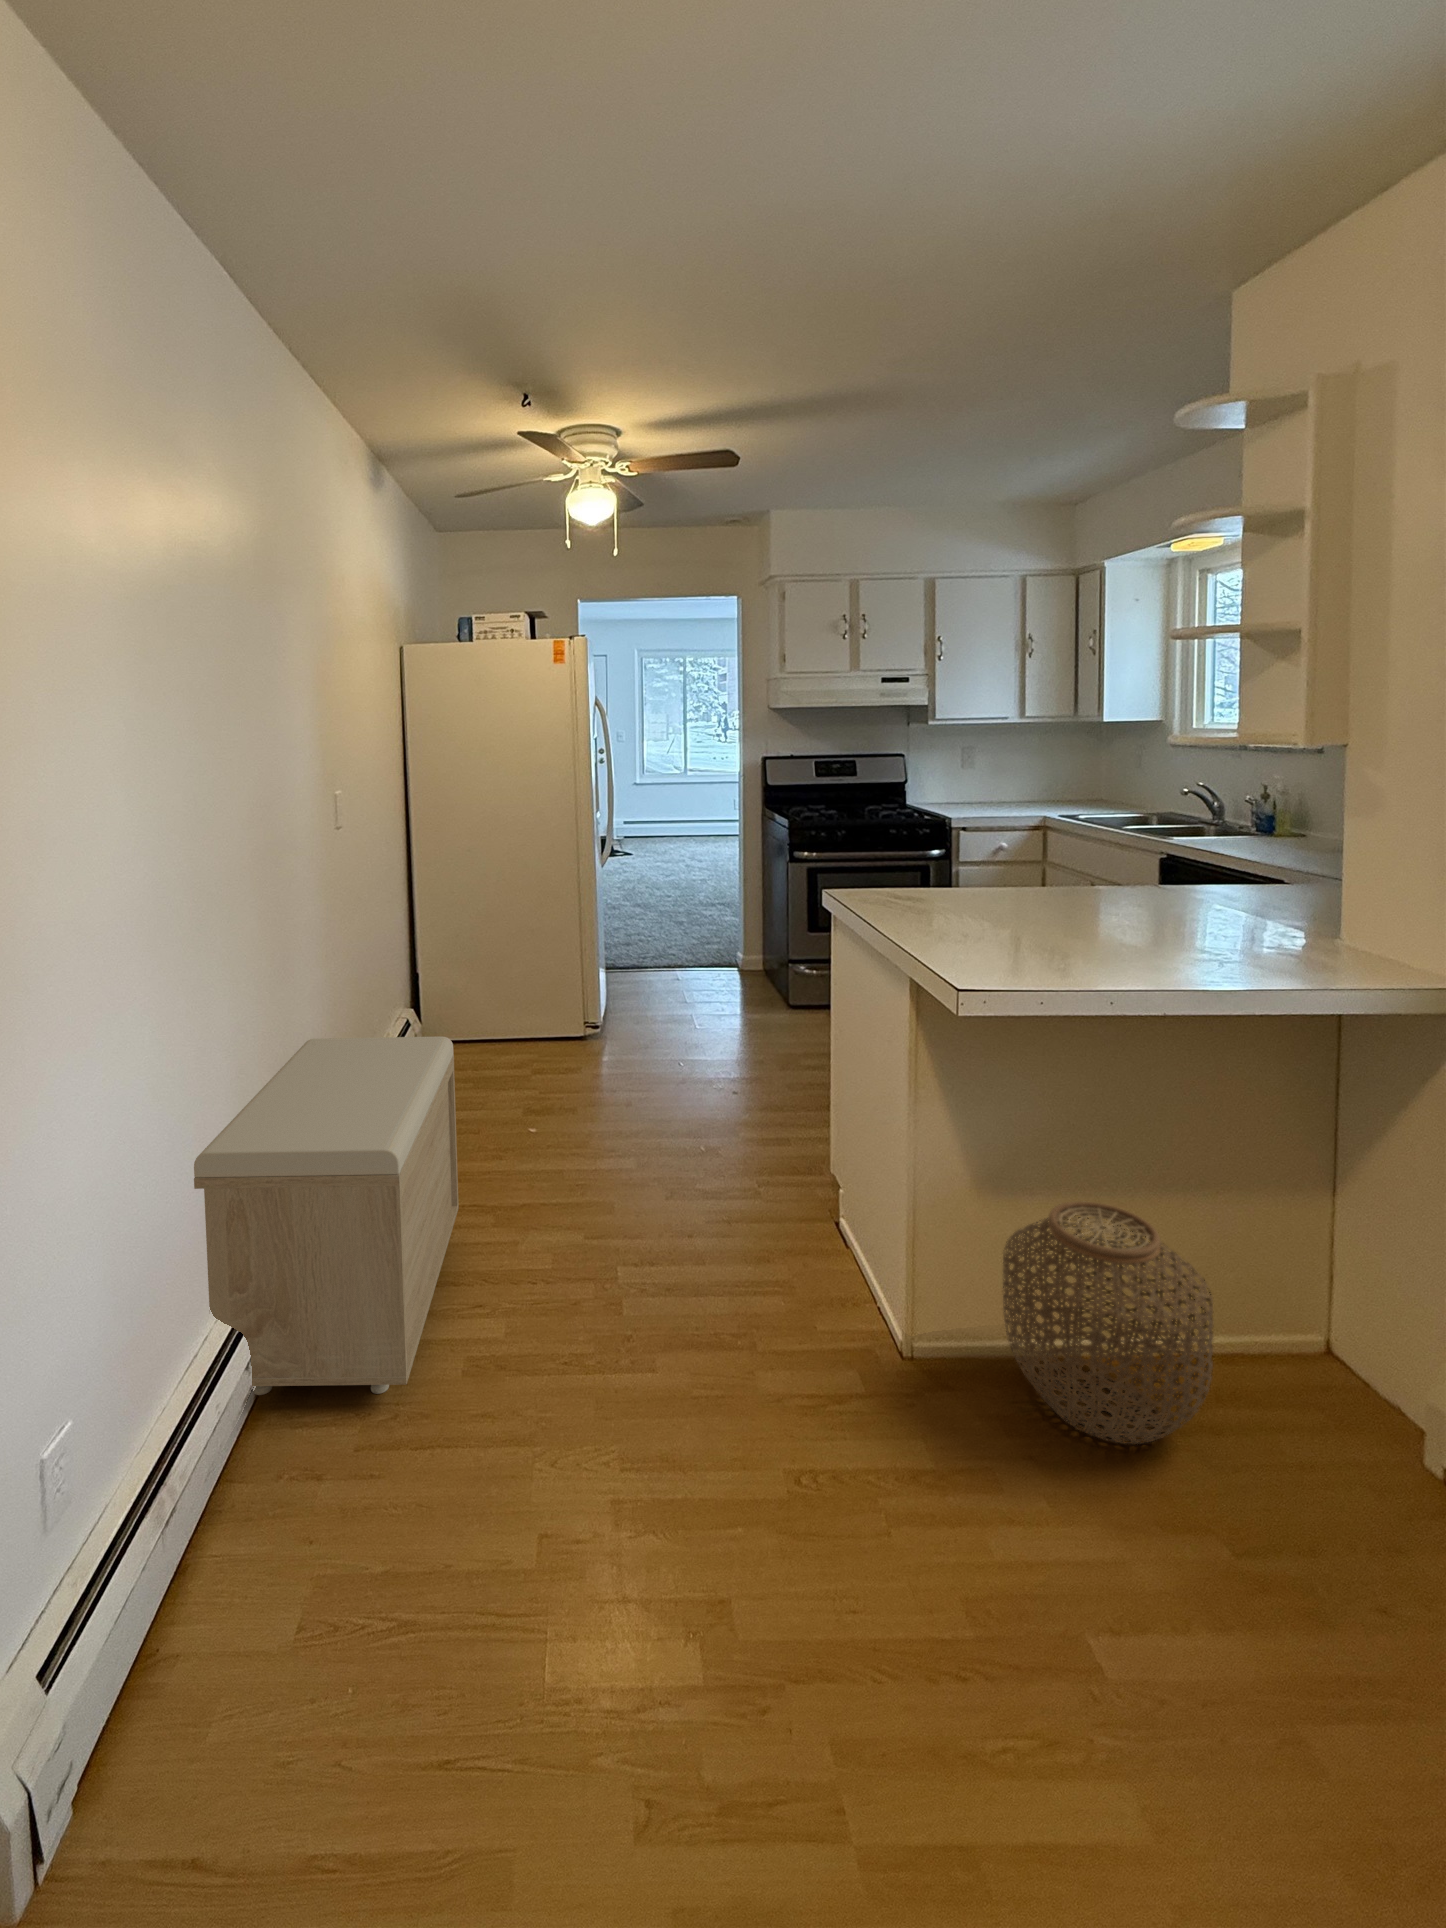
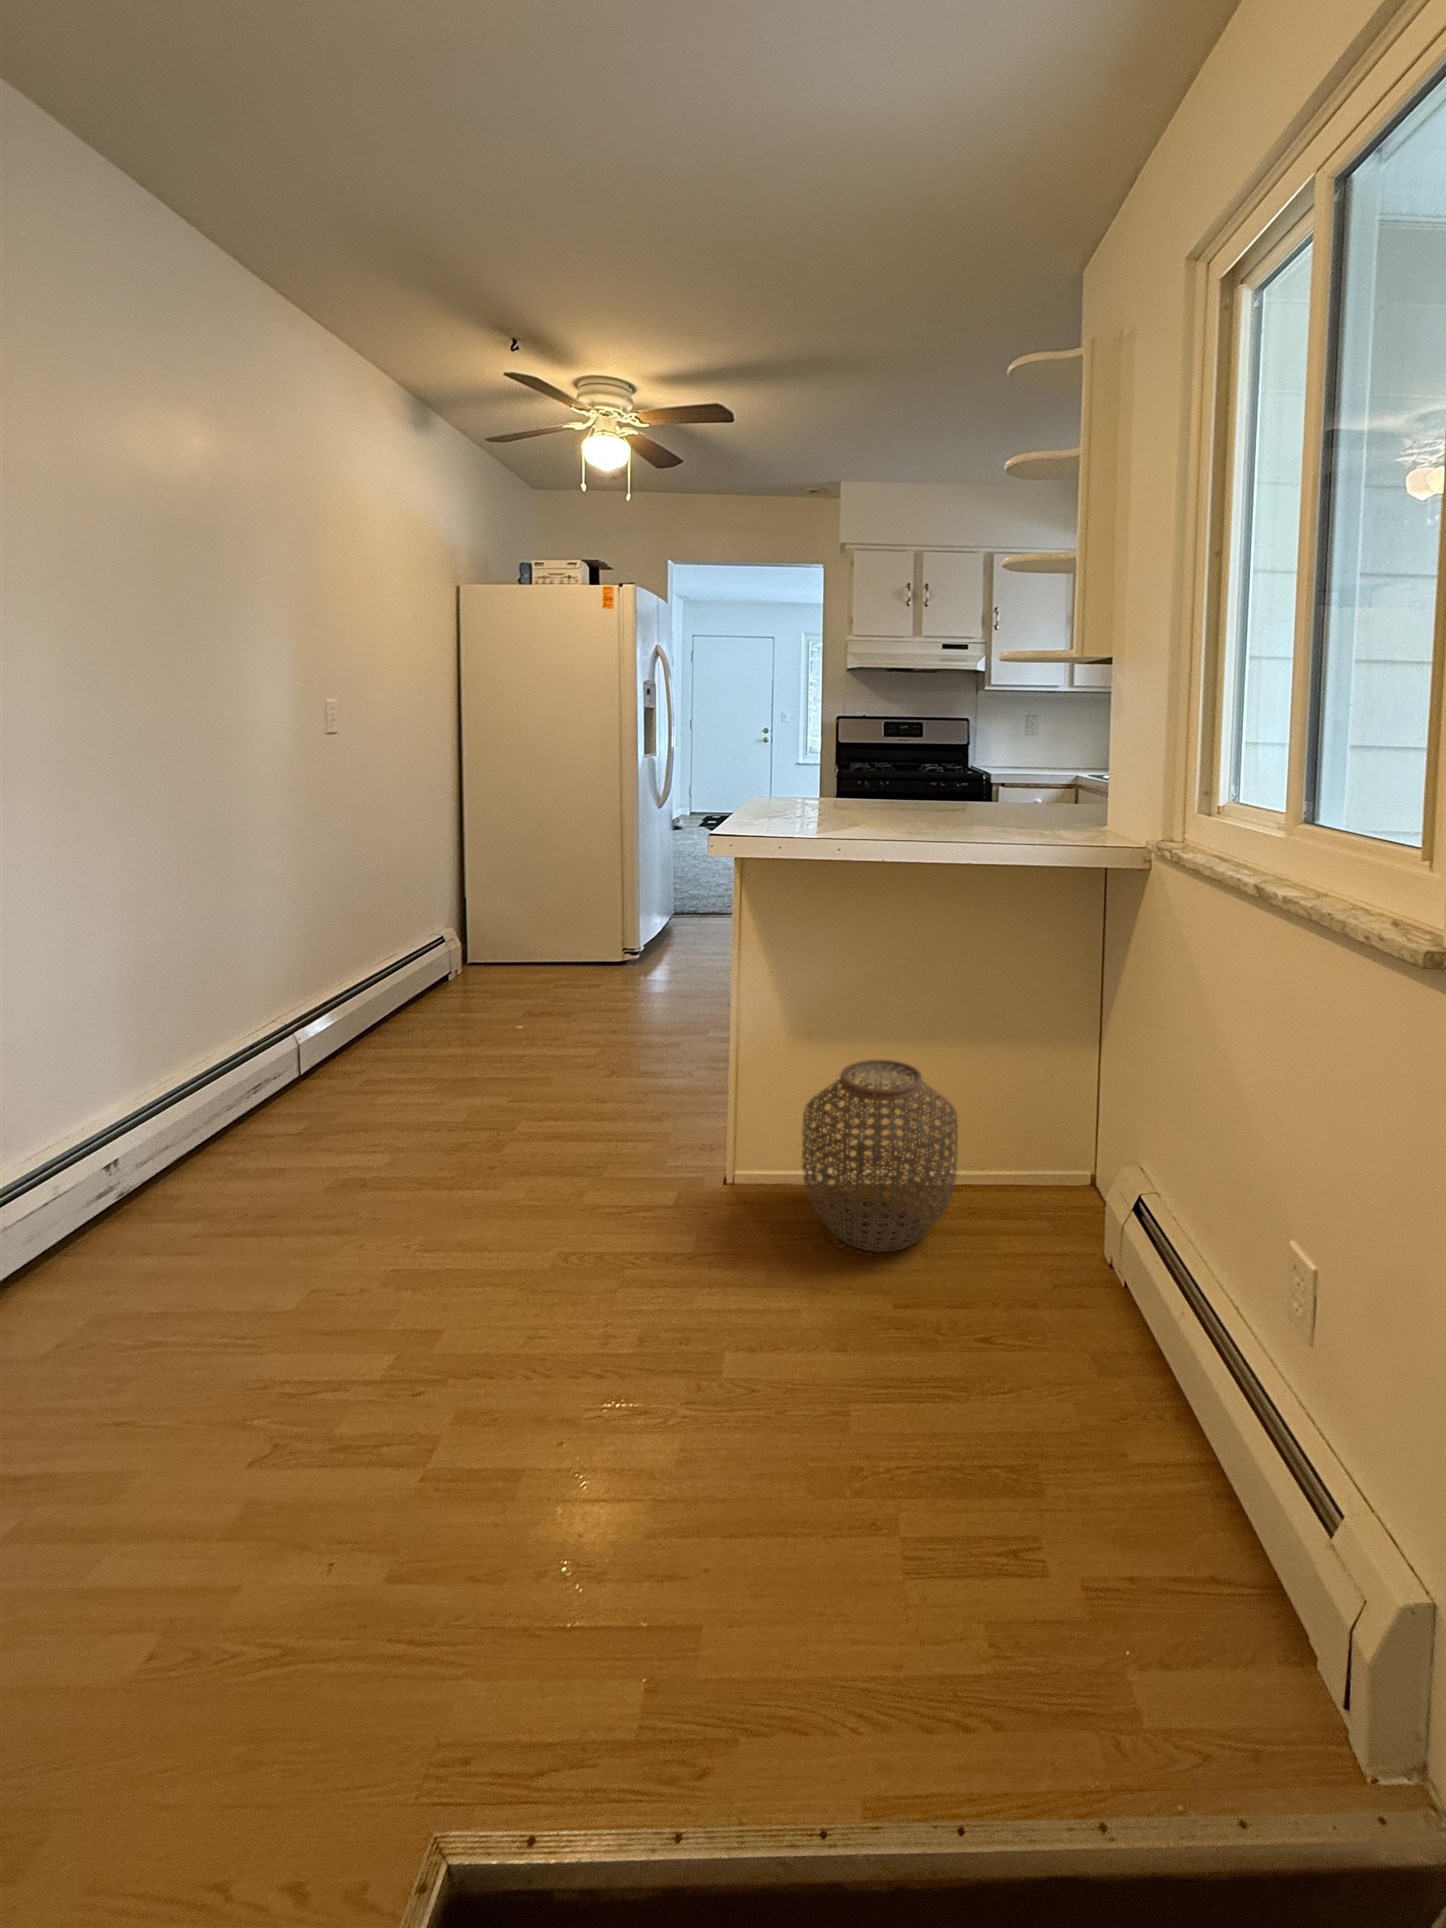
storage bench: present [194,1036,459,1395] -> none [74,927,404,1220]

